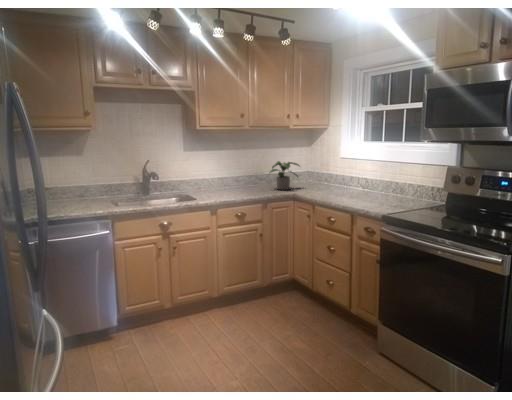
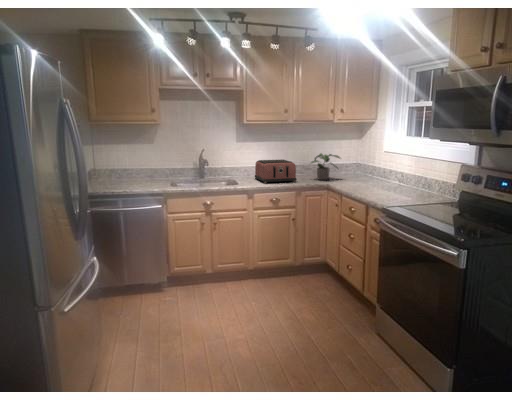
toaster: none [208,169,259,197] -> present [255,160,297,183]

